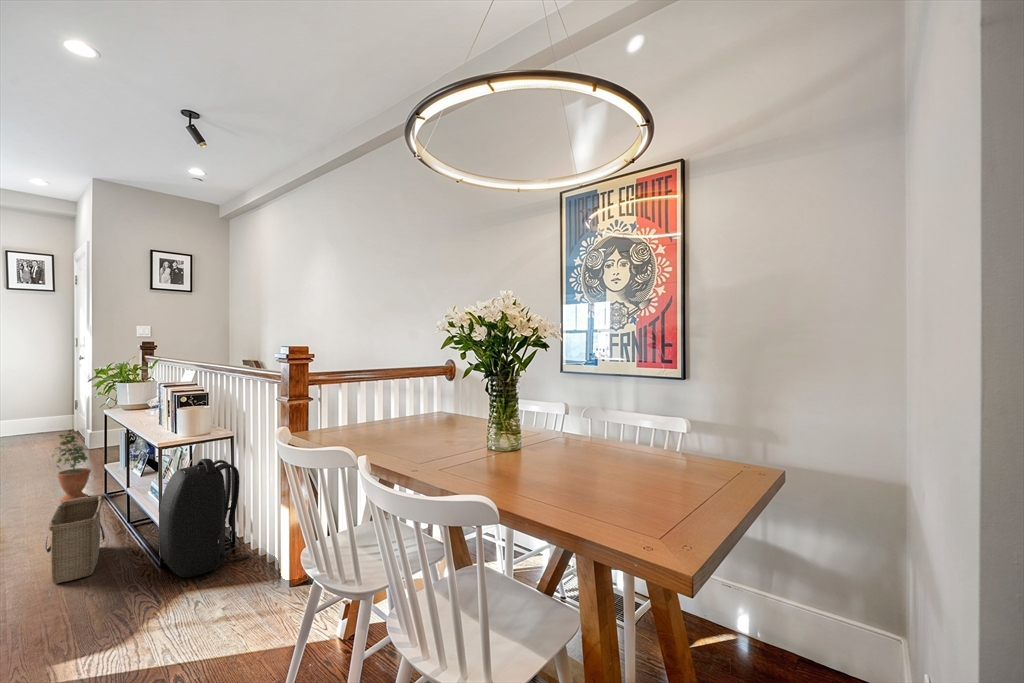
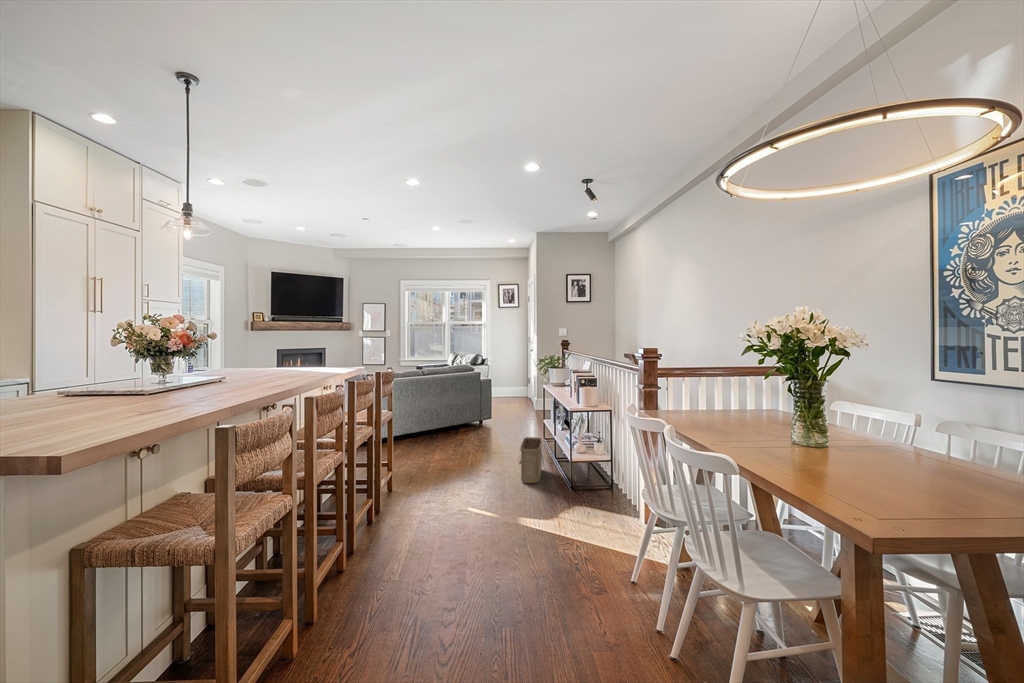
potted plant: present [52,430,91,502] -> none [519,395,537,441]
backpack: present [159,459,249,577] -> none [570,423,622,500]

